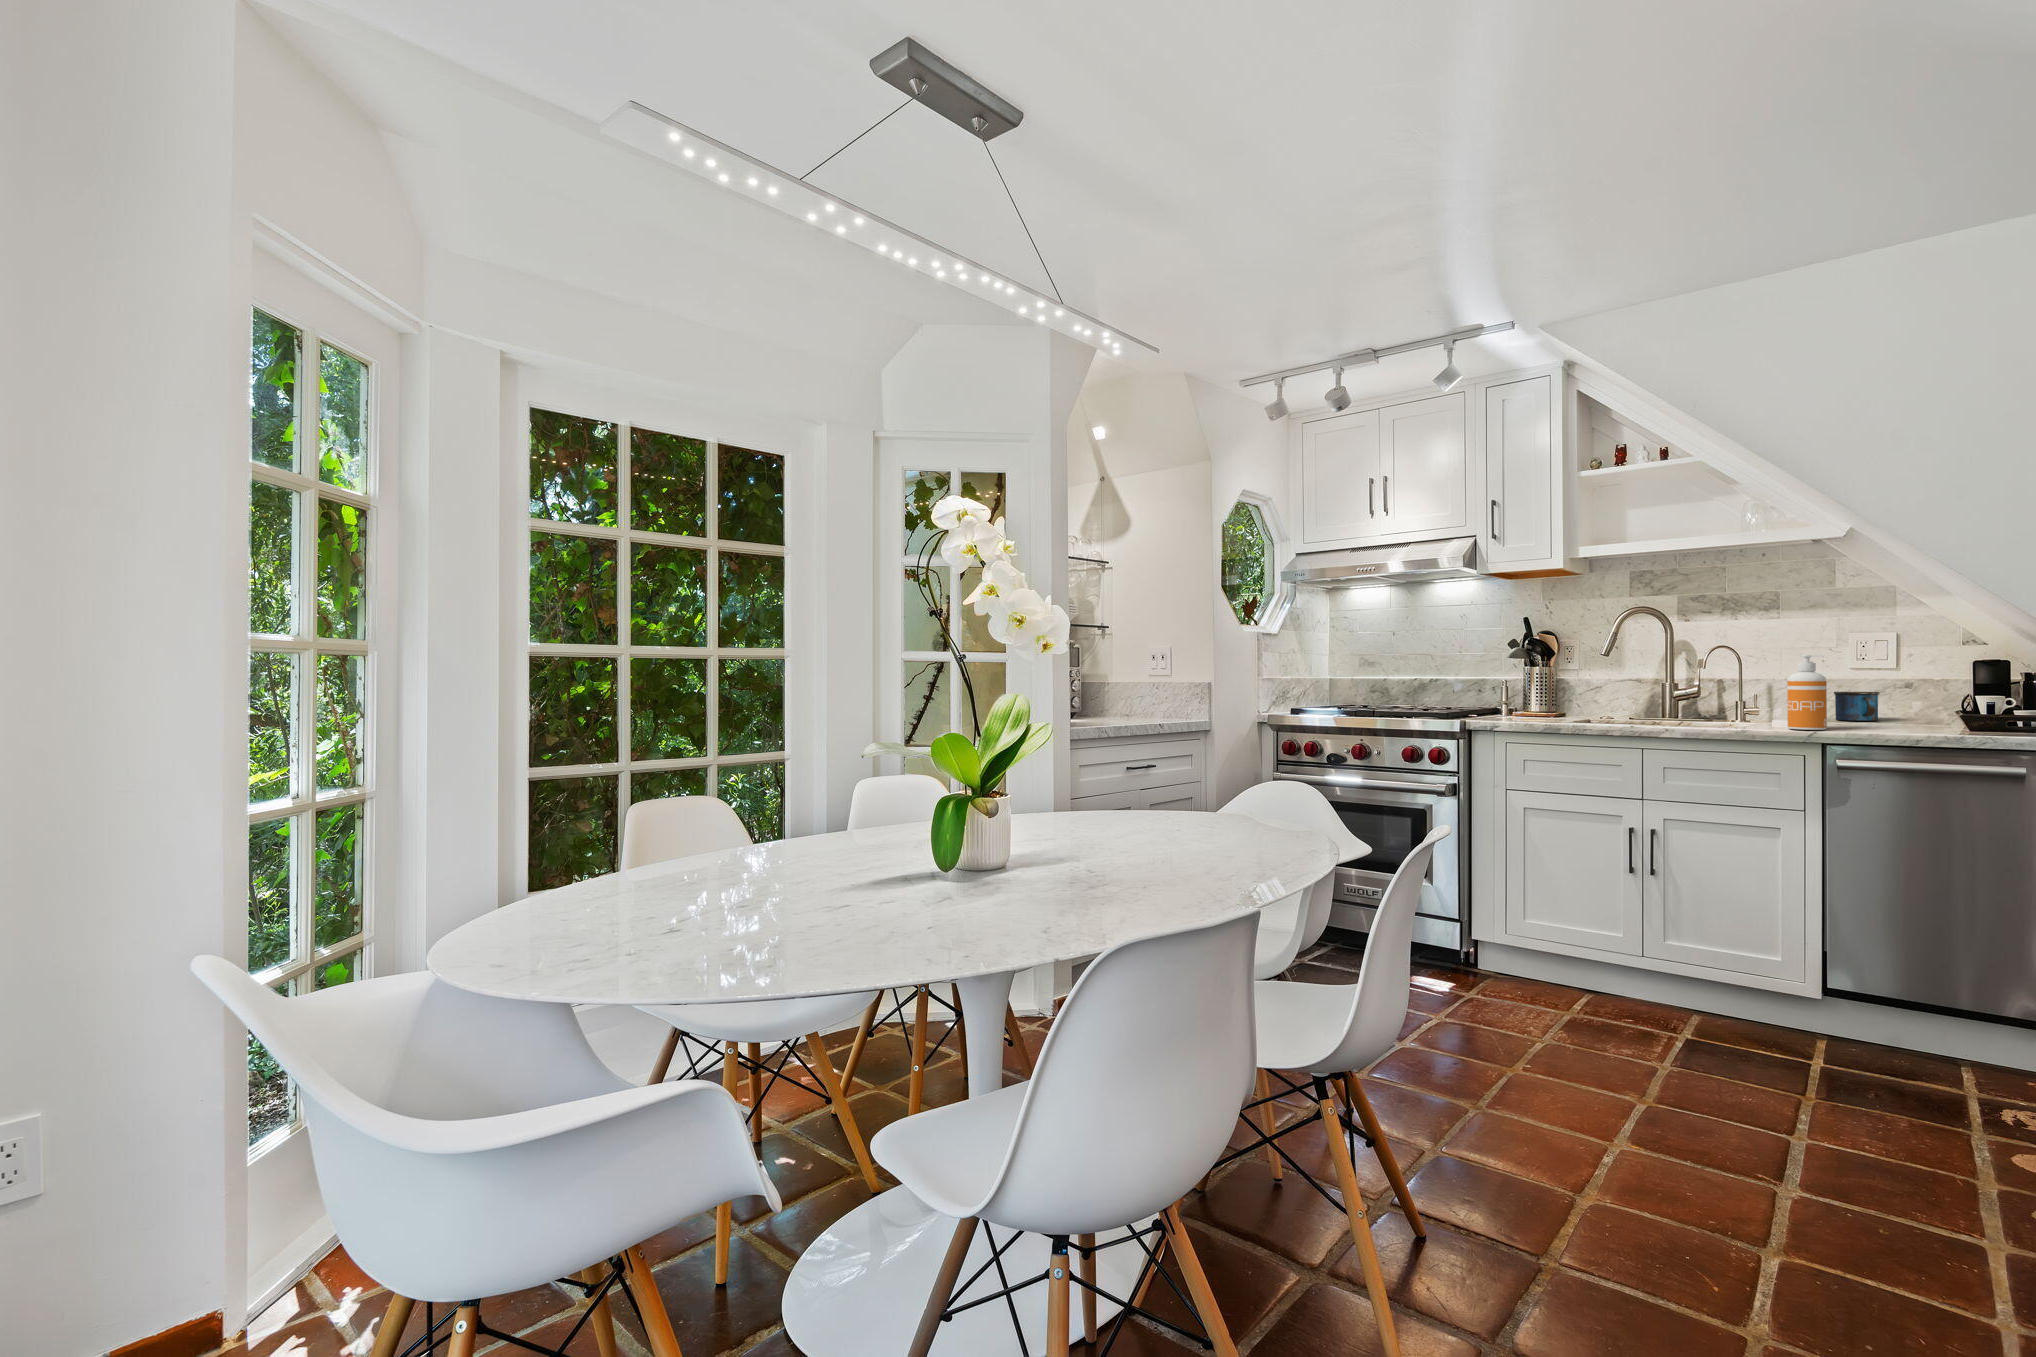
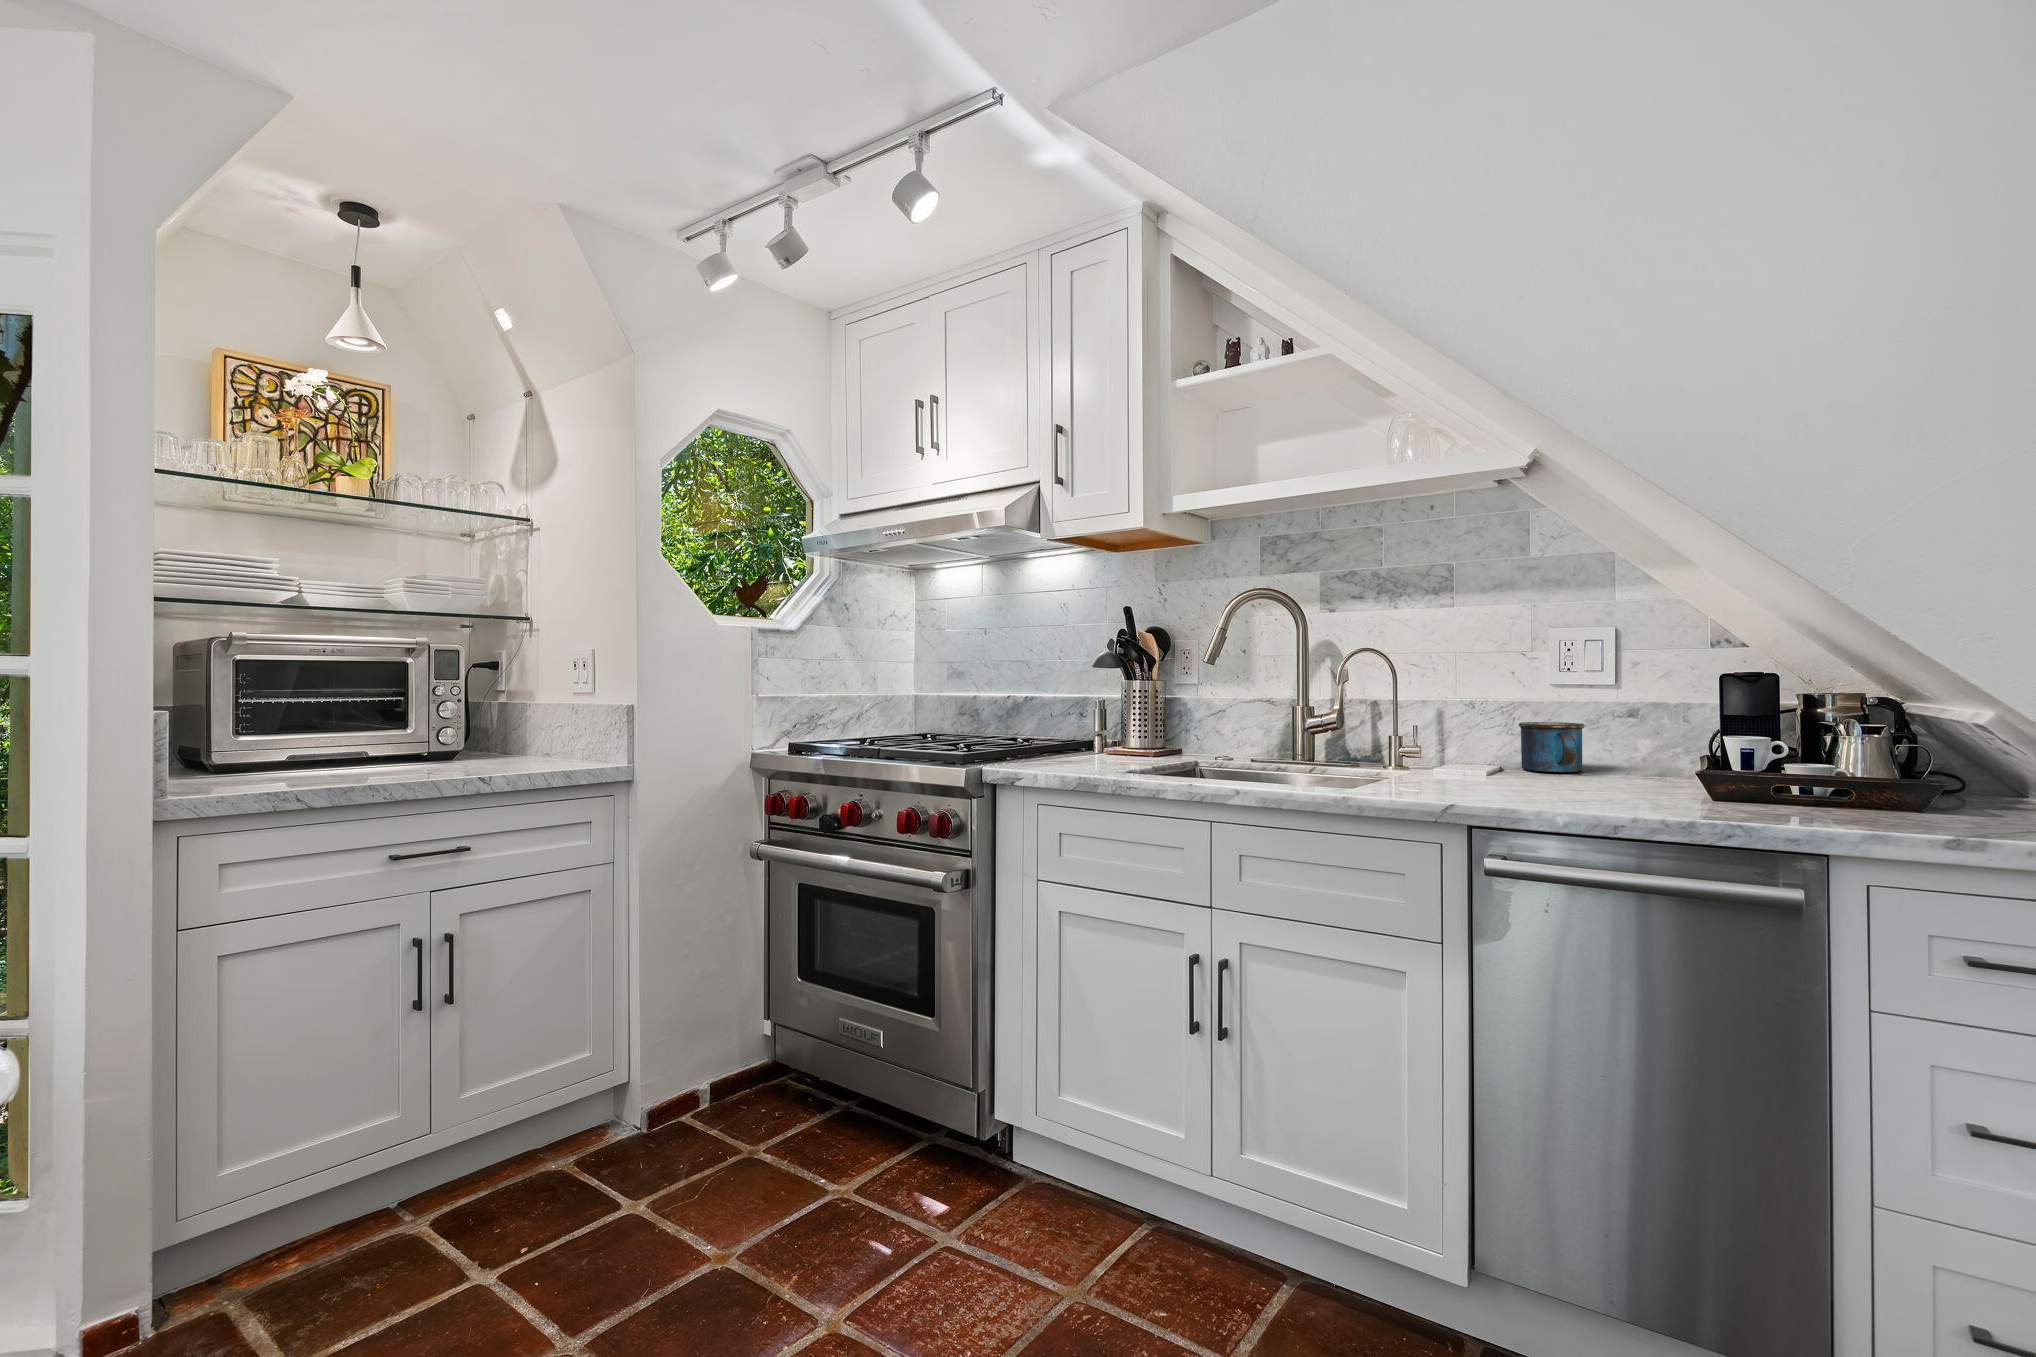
soap dispenser: present [1787,655,1827,730] -> none [1429,663,1487,795]

